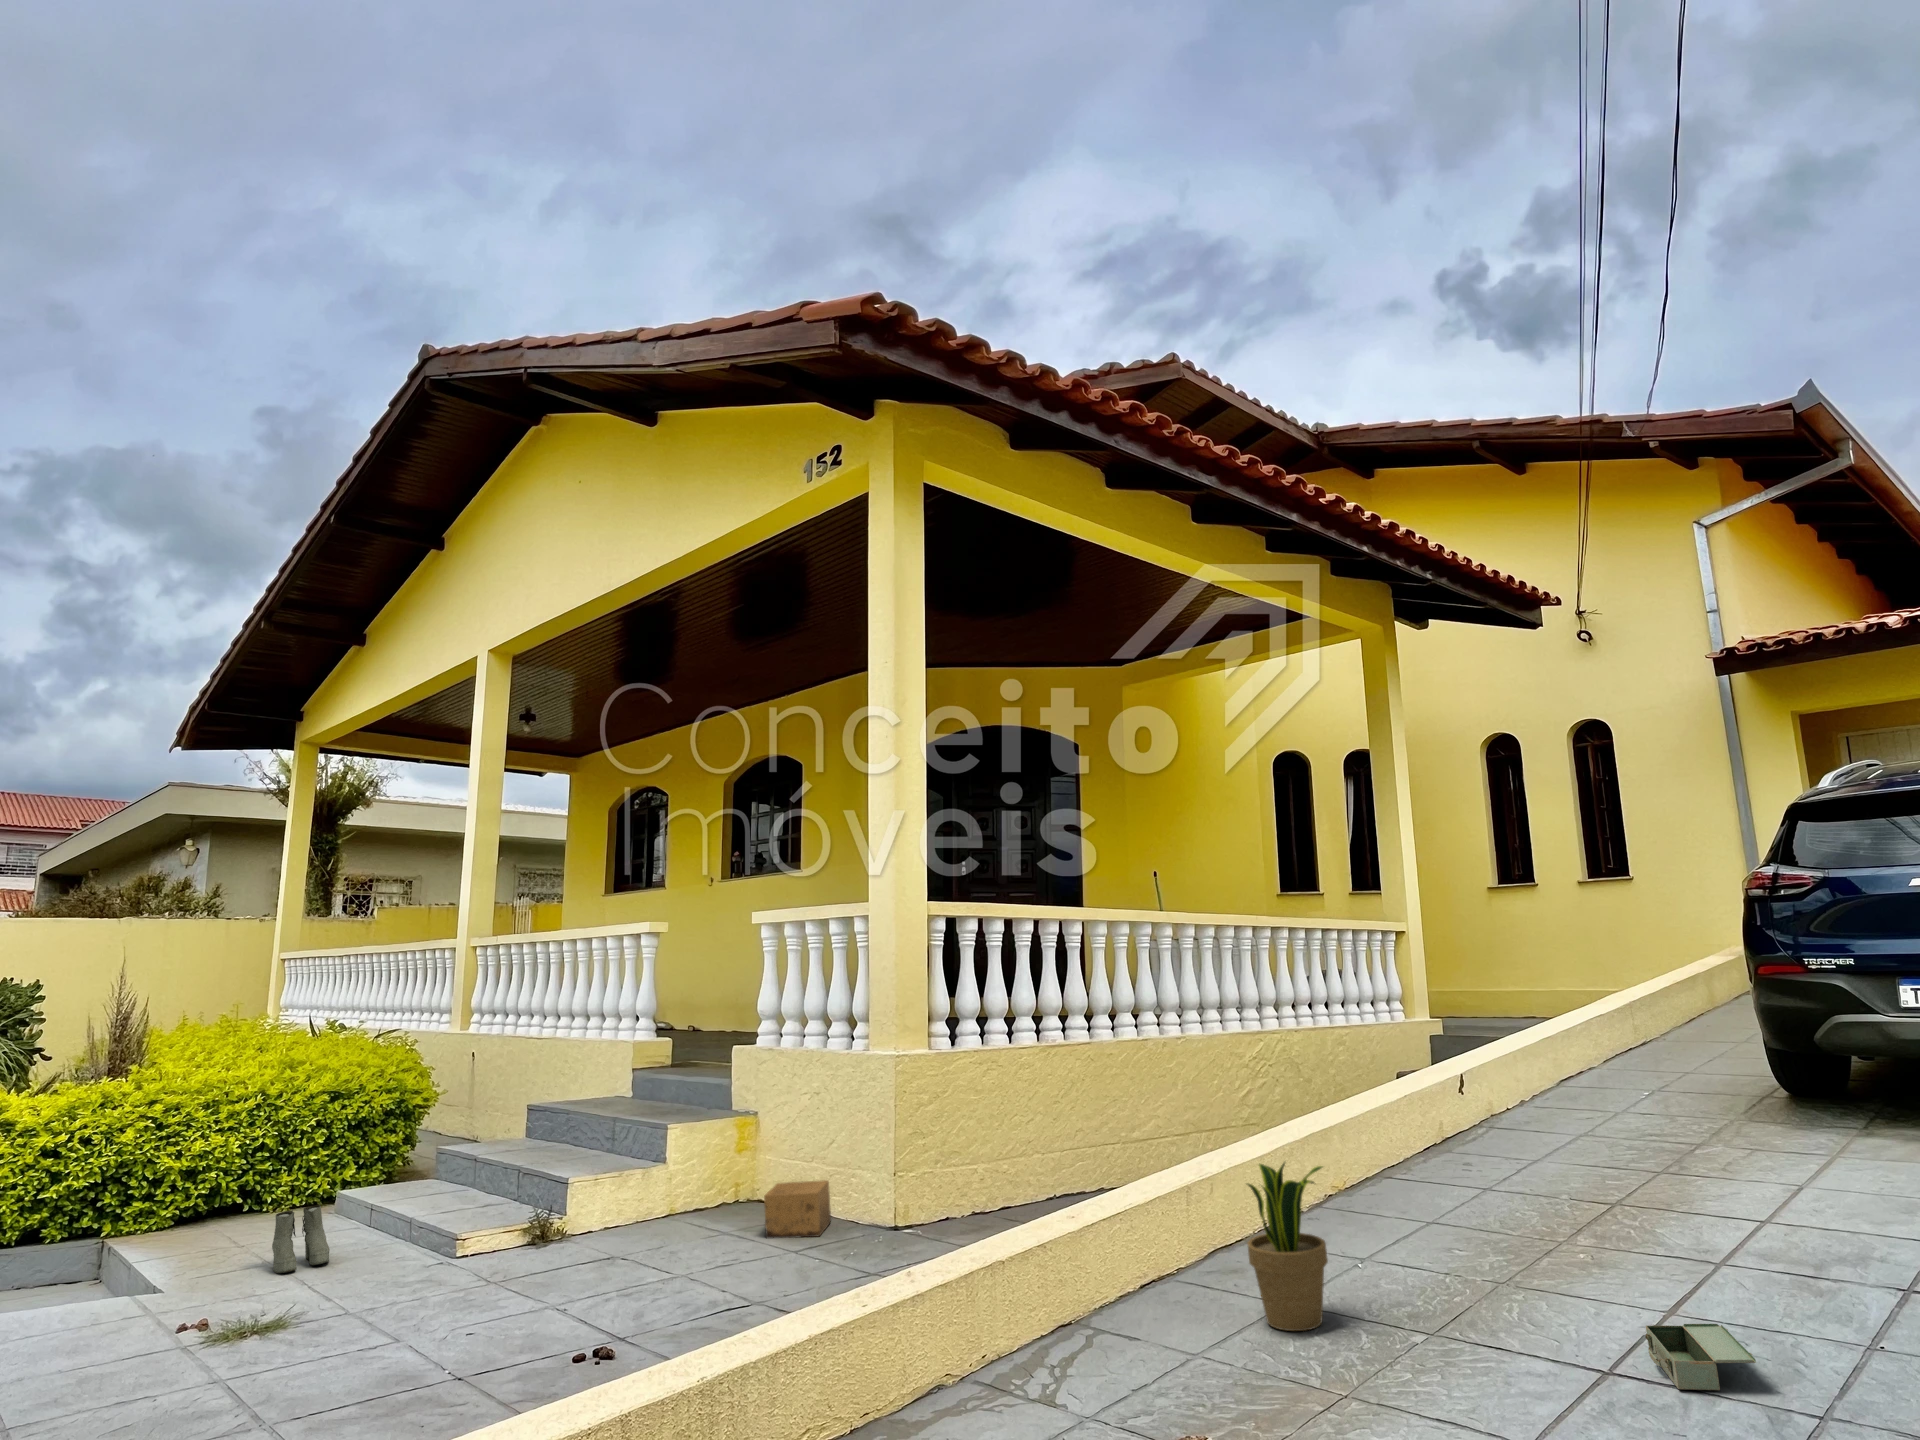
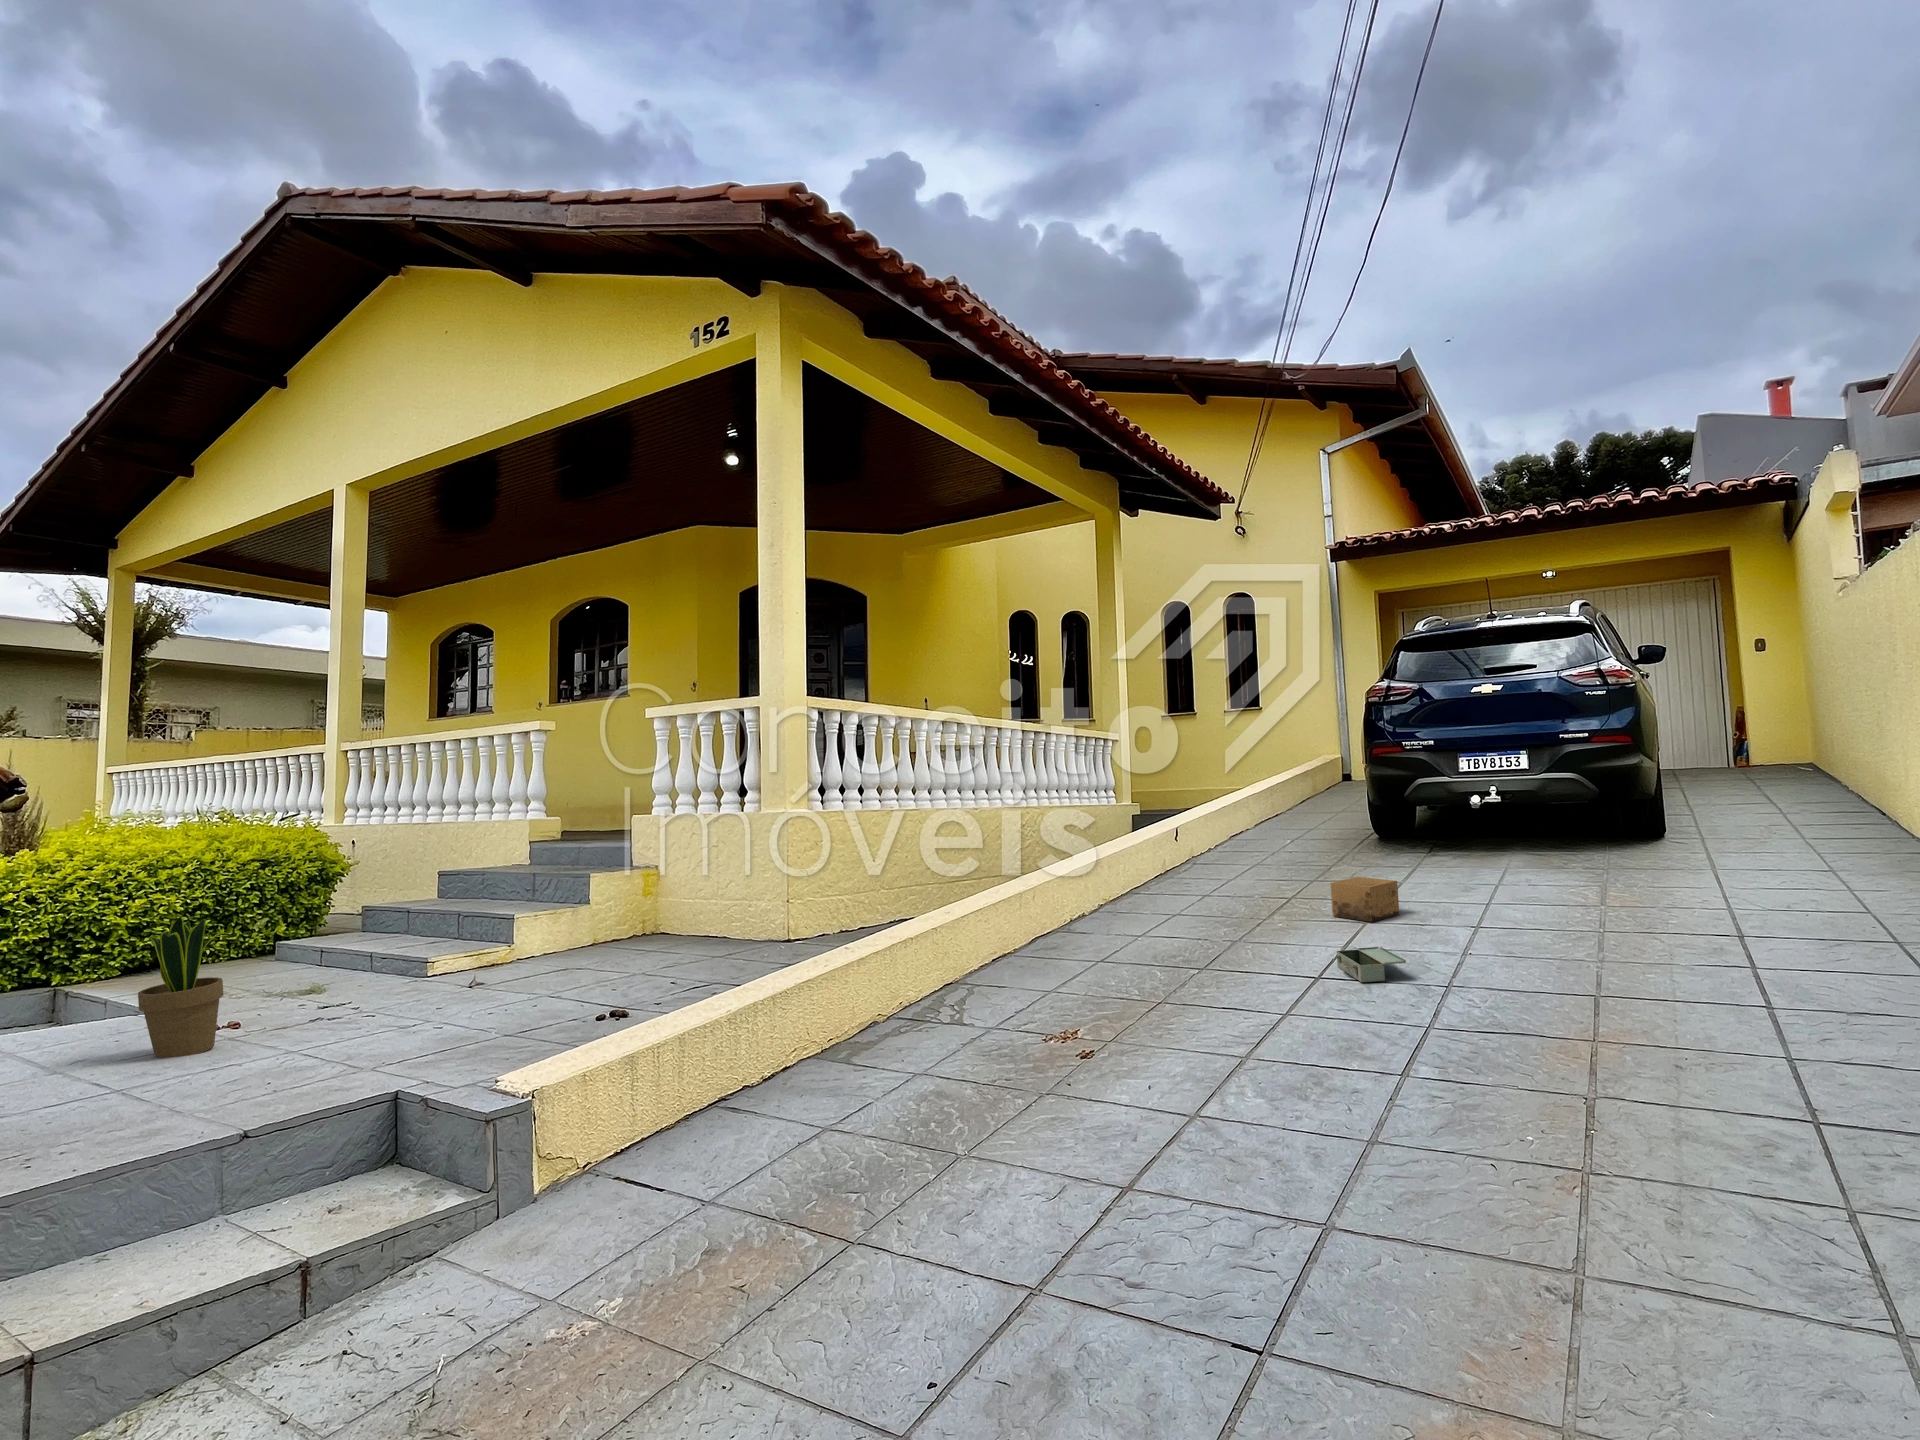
potted plant: present [1247,1162,1328,1331] -> present [138,916,232,1058]
cardboard box: present [764,1180,831,1238] -> present [1330,877,1399,922]
boots: present [272,1205,330,1273] -> none [251,942,307,997]

